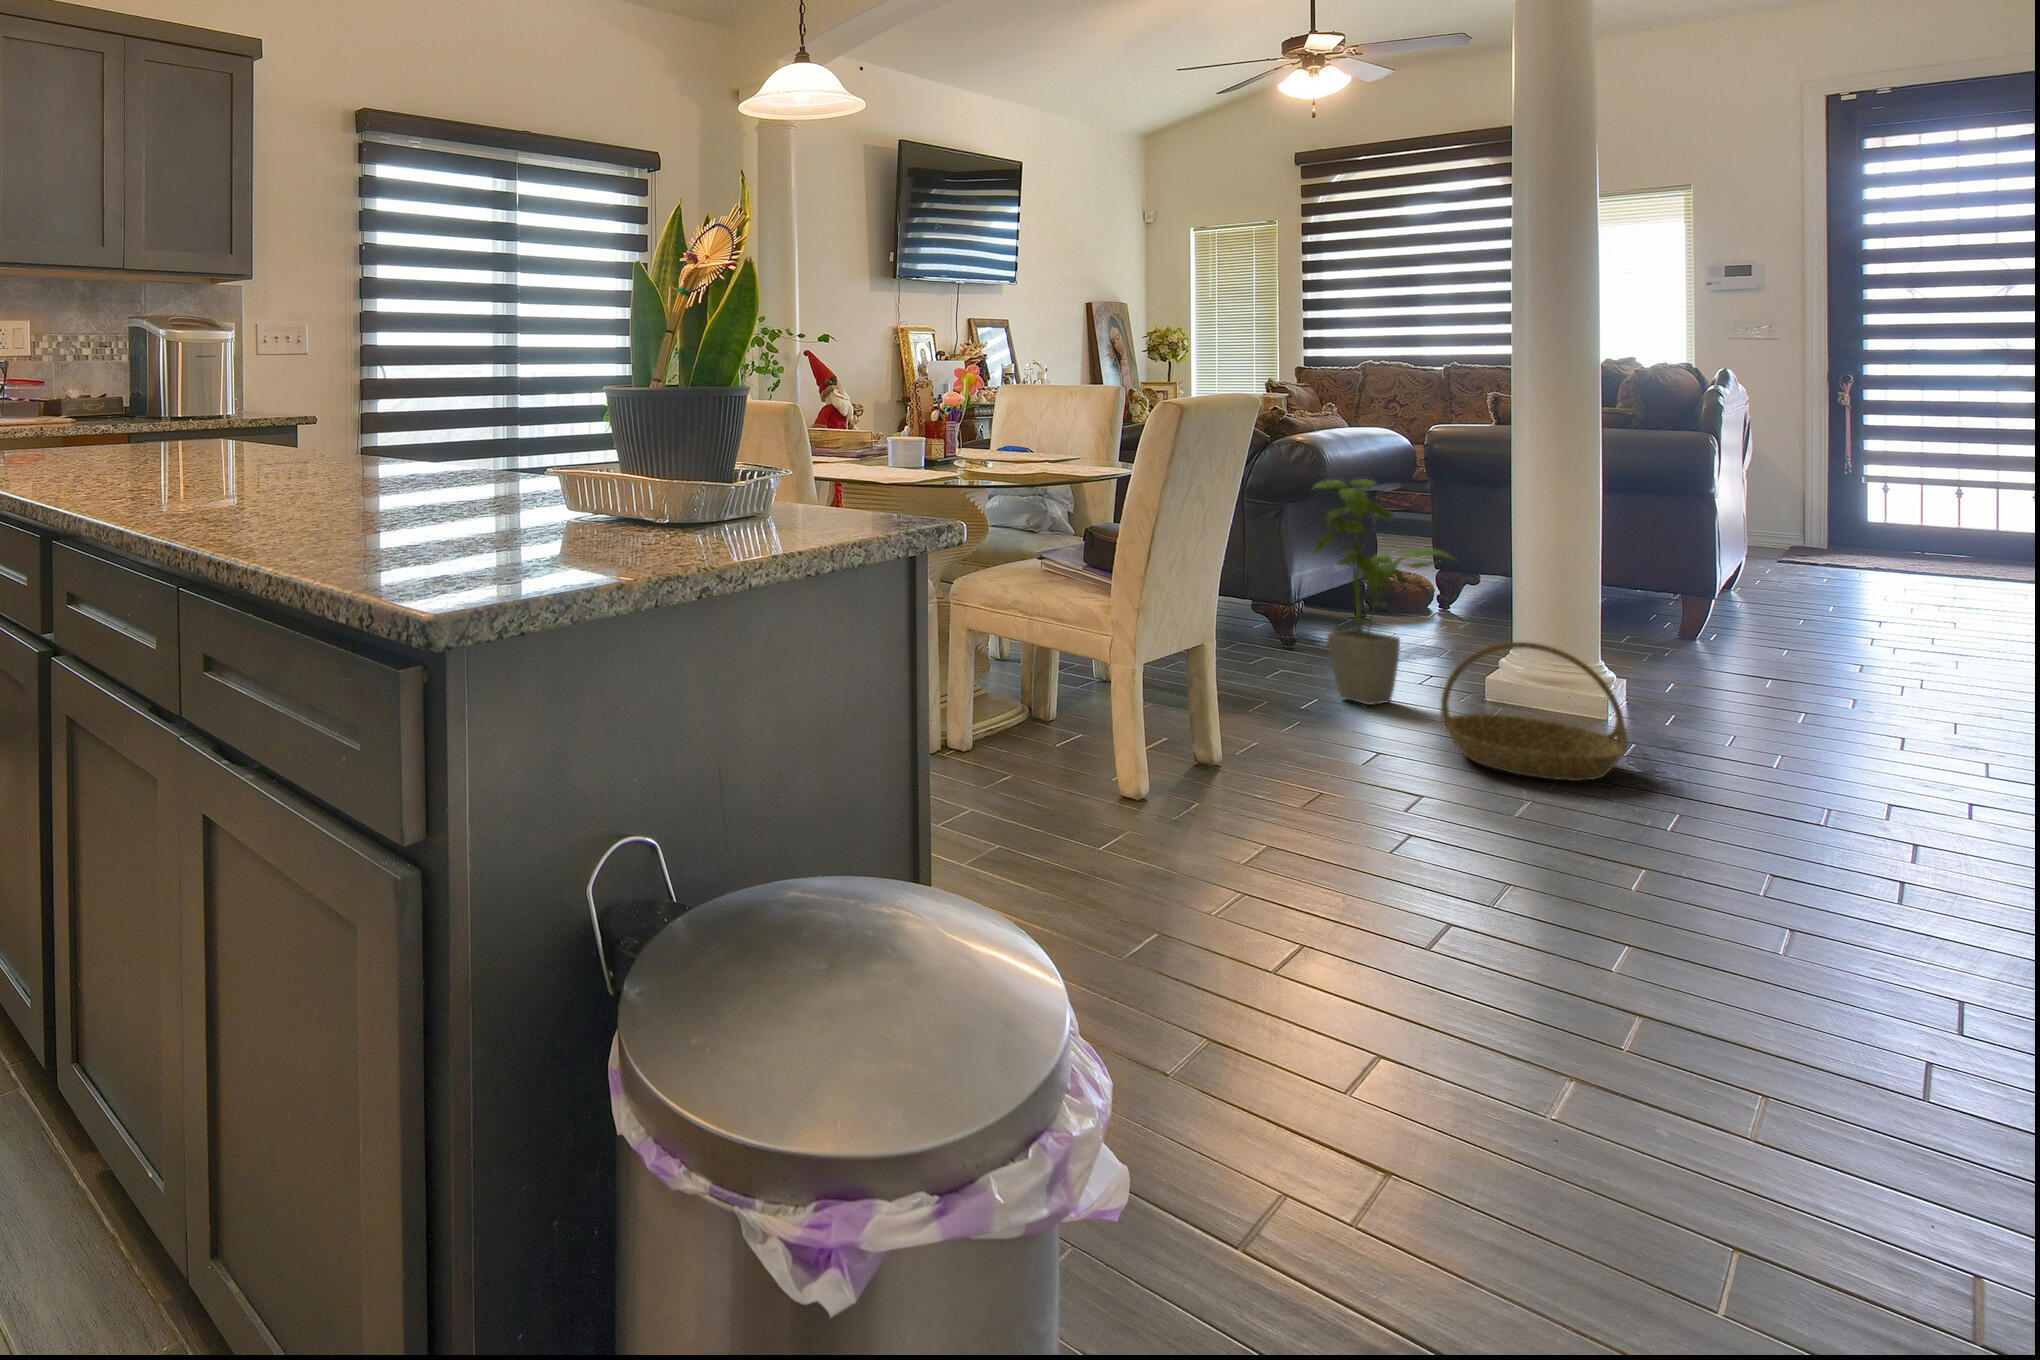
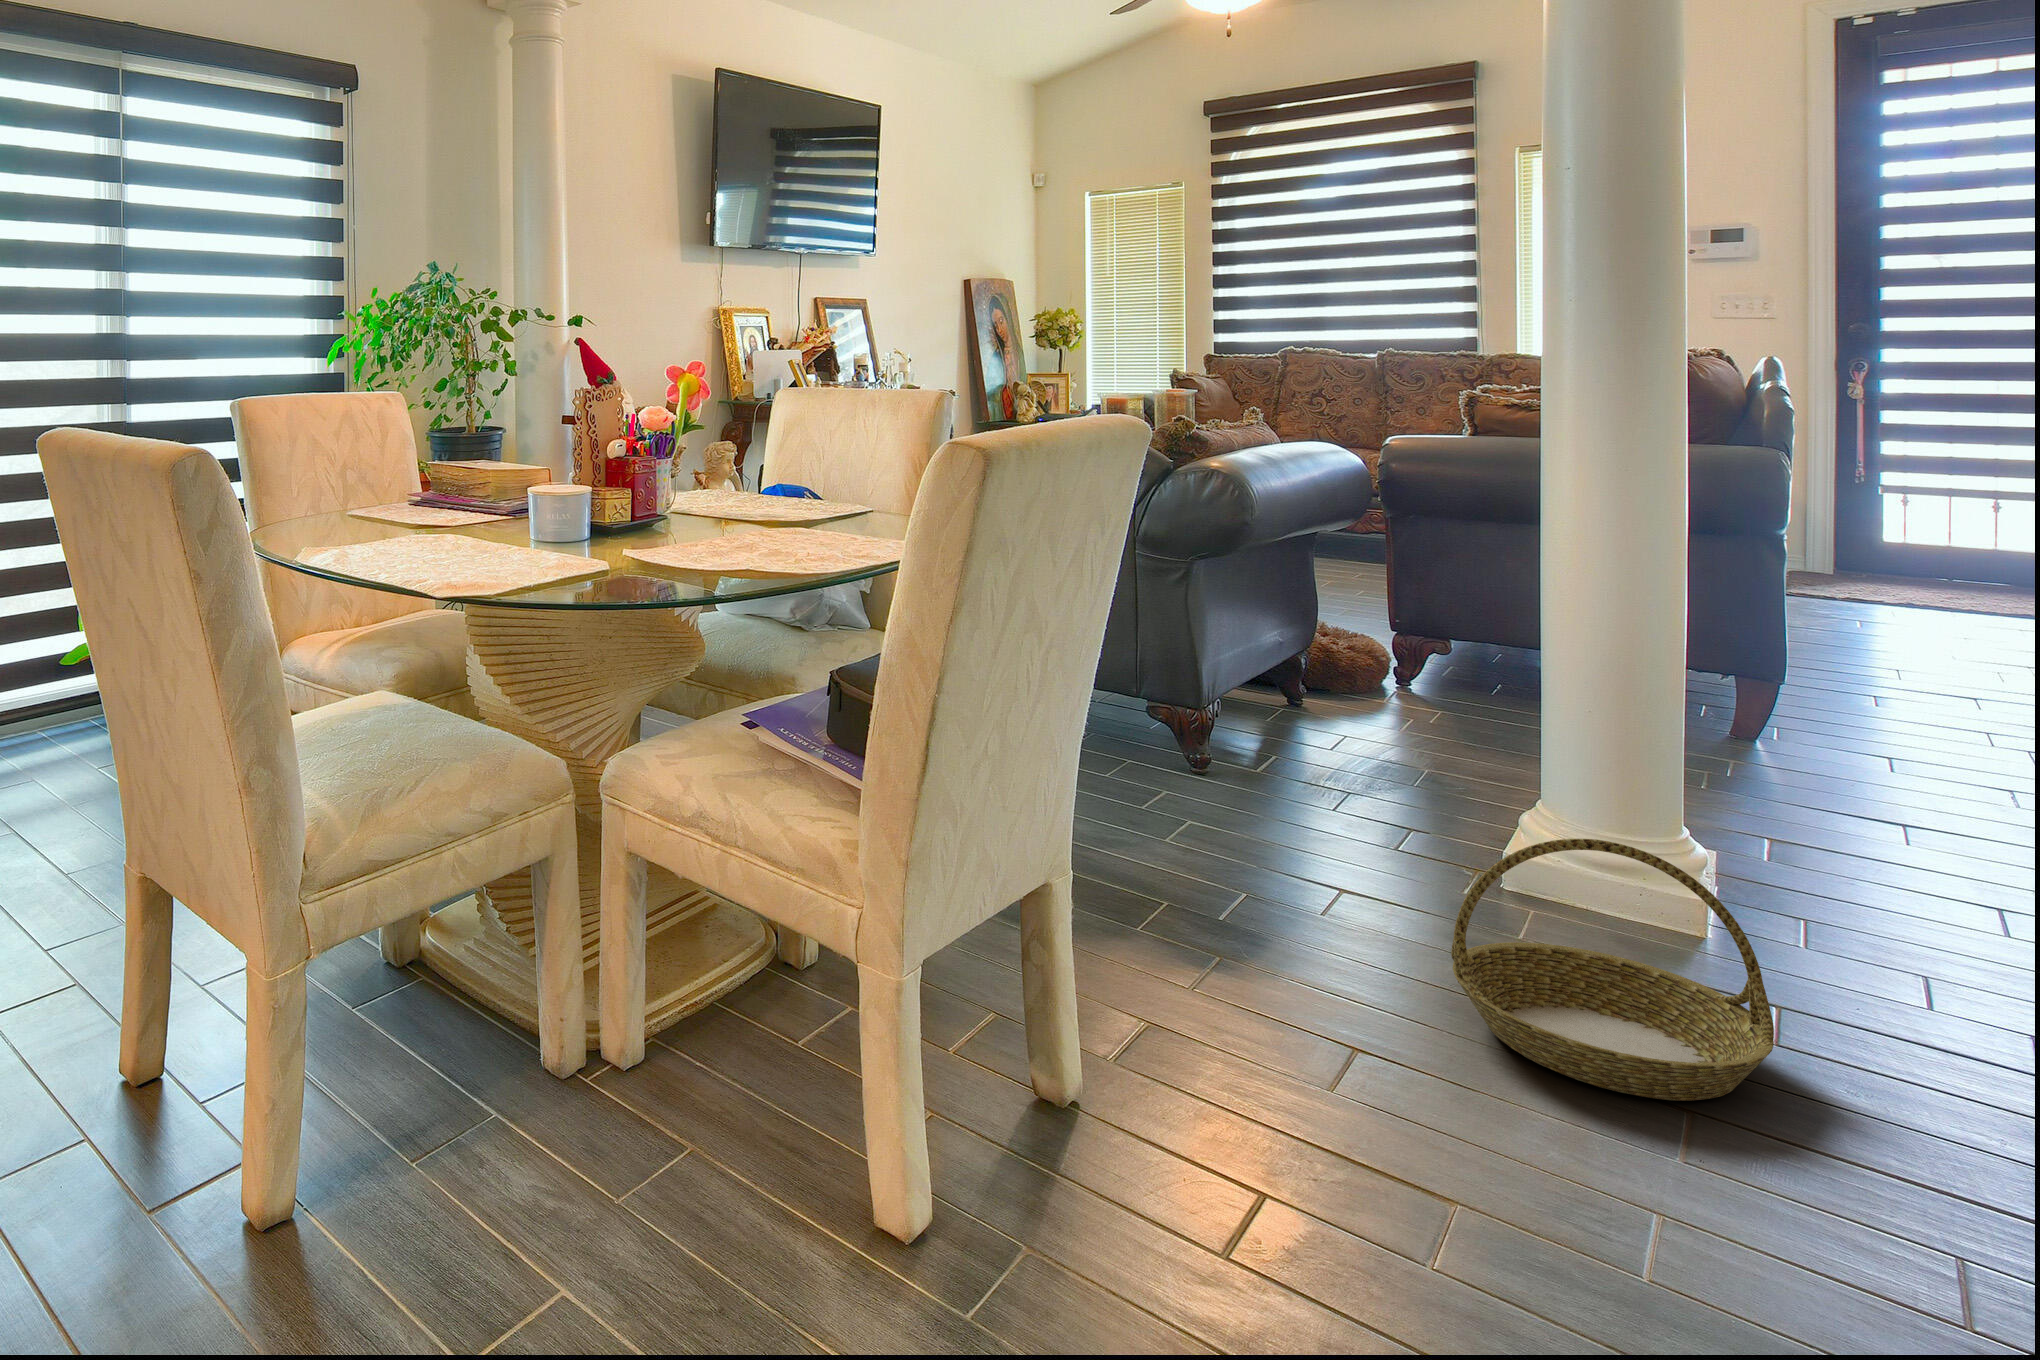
house plant: present [1313,479,1453,705] -> none [1236,539,1466,896]

